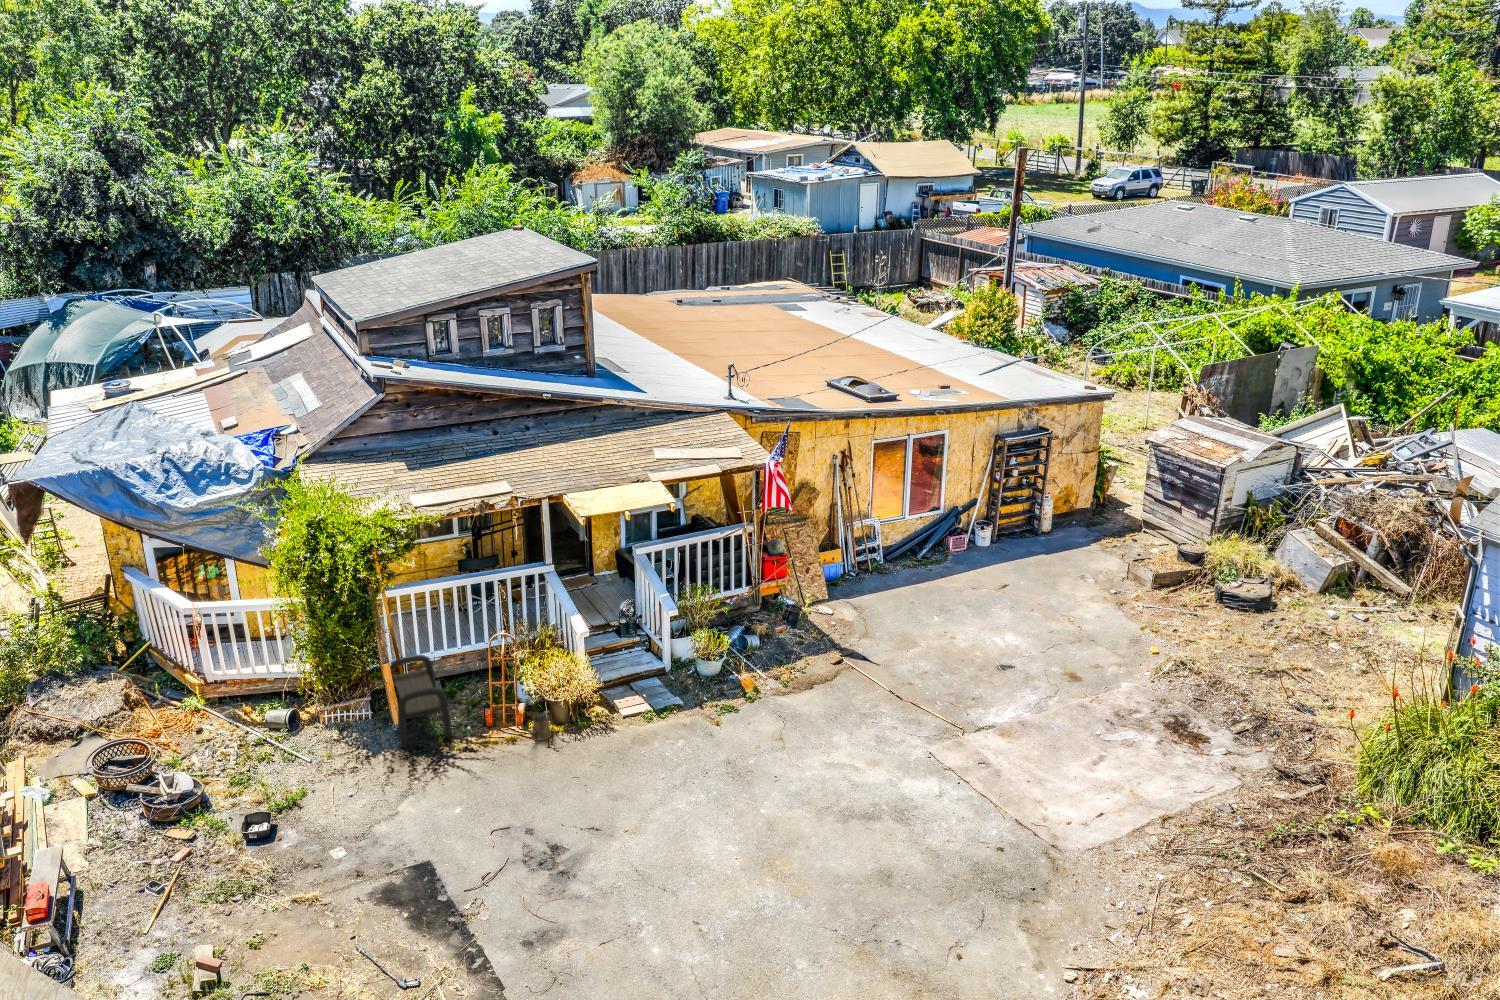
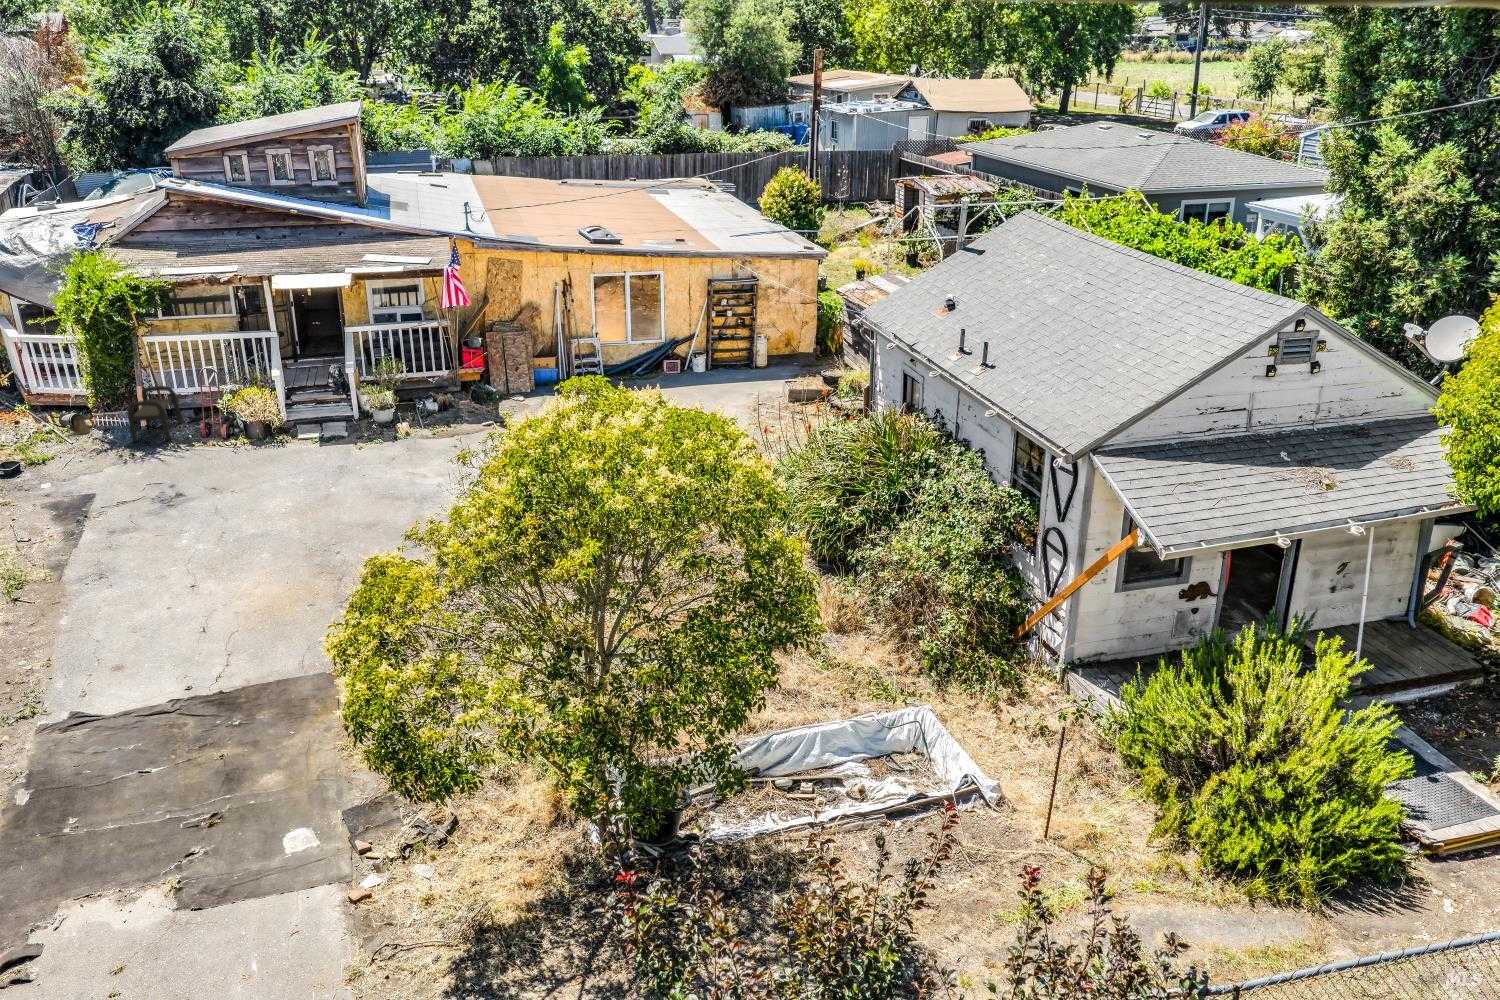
watering can: present [522,711,552,741] -> present [61,416,90,435]

